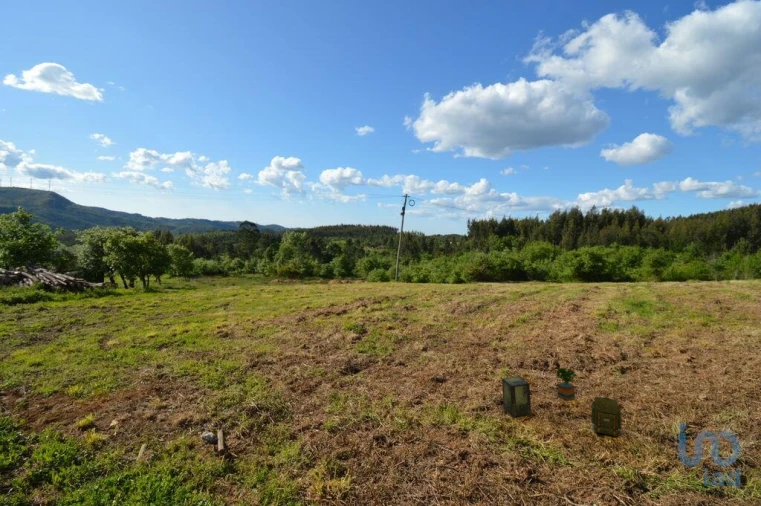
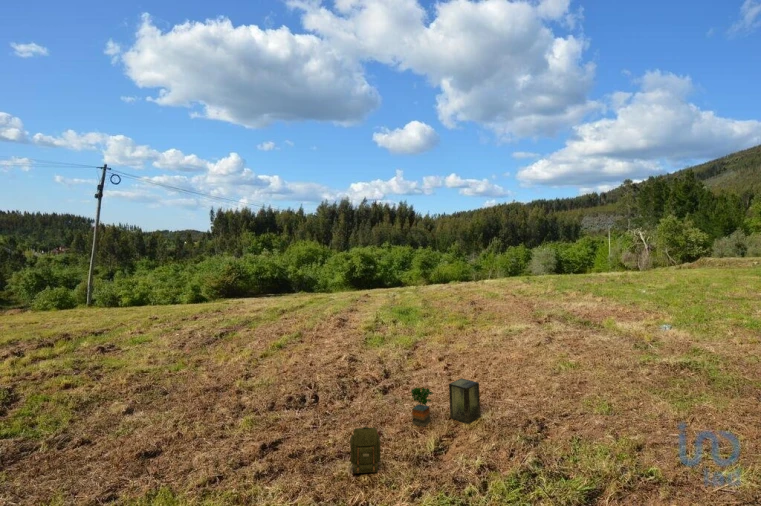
potted tree: present [556,368,577,401] -> present [411,387,433,427]
storage box: present [502,376,531,417] -> present [449,378,480,424]

